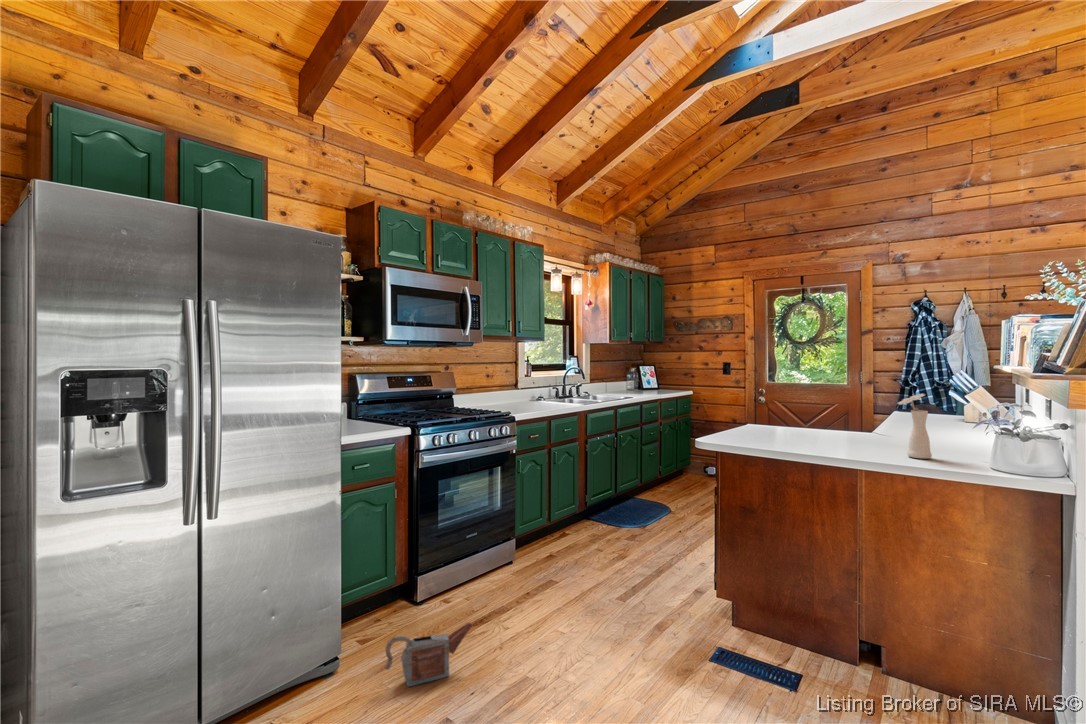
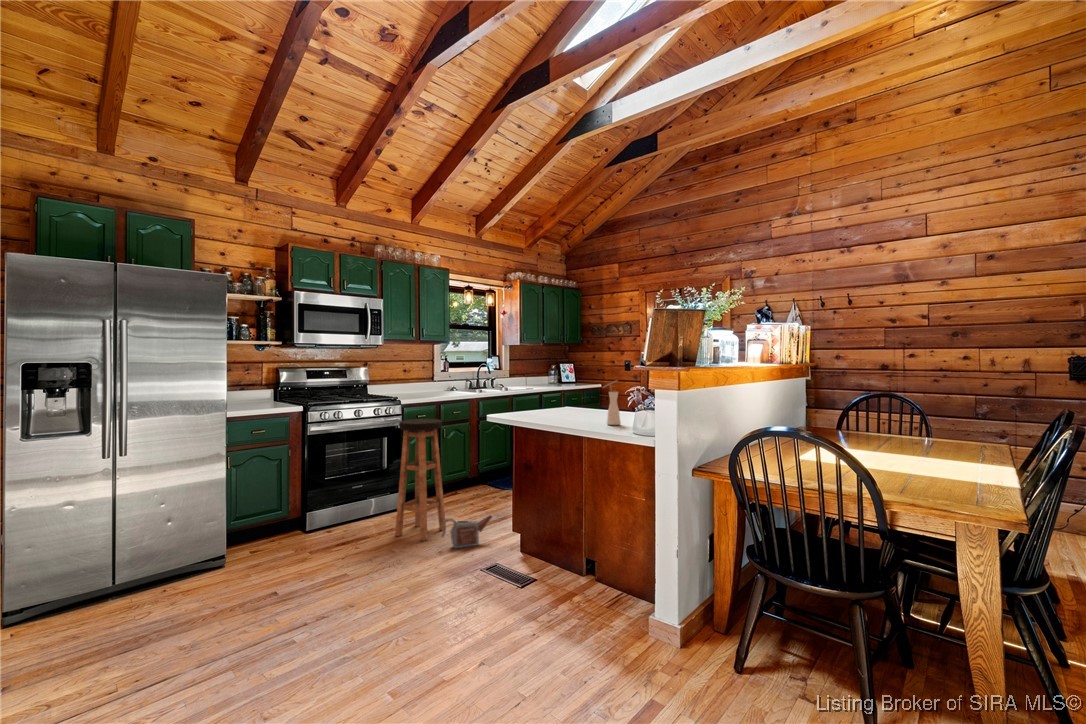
bar stool: none [541,441,602,612] -> present [395,419,446,541]
watering can: present [384,623,473,687] -> present [441,515,492,548]

